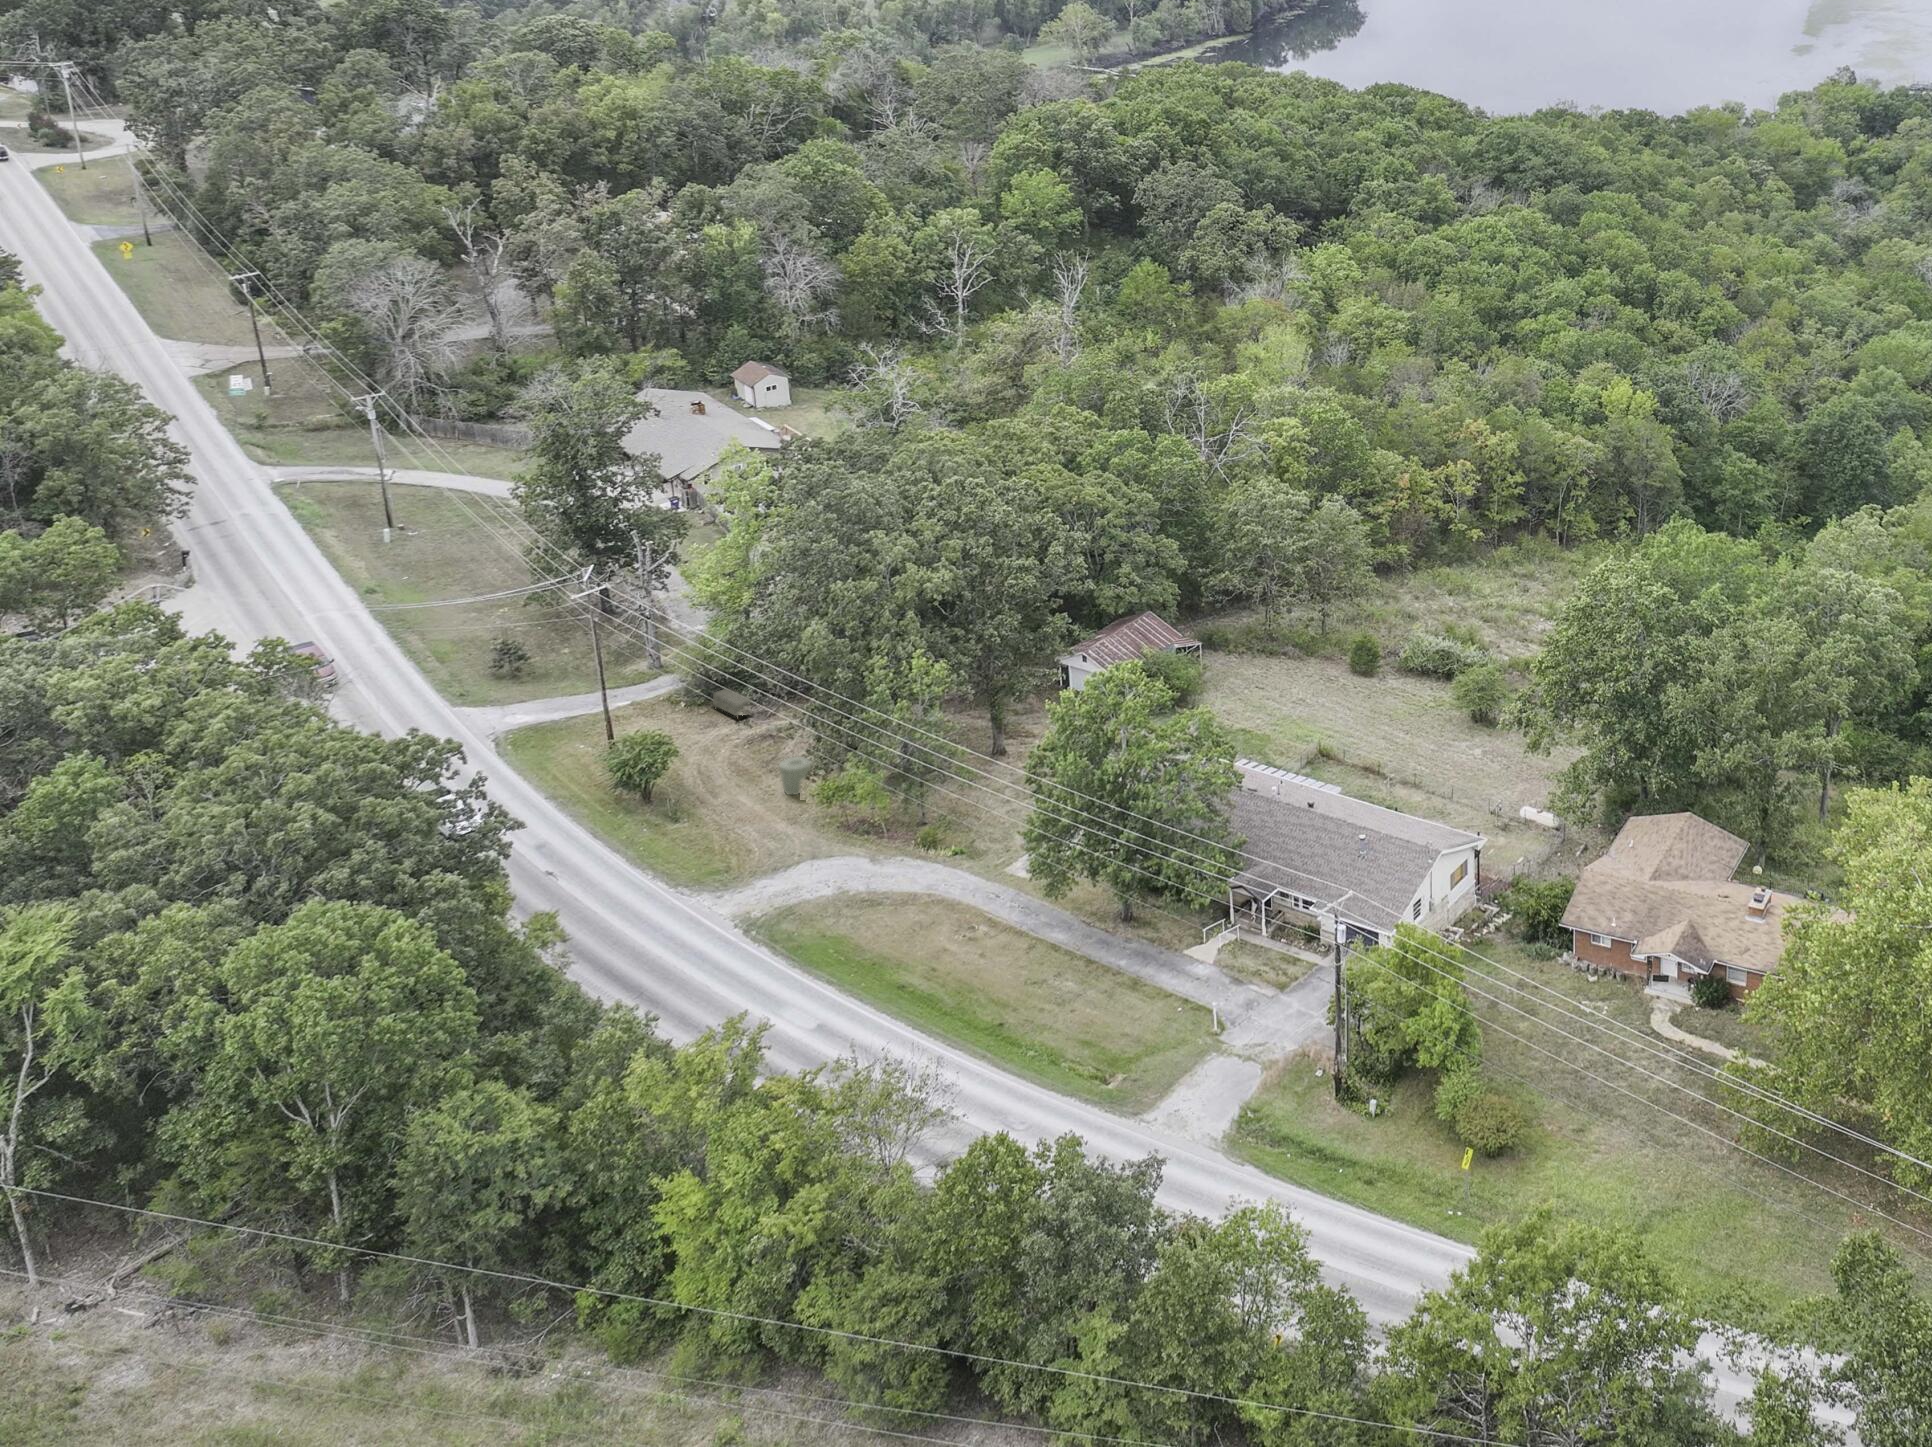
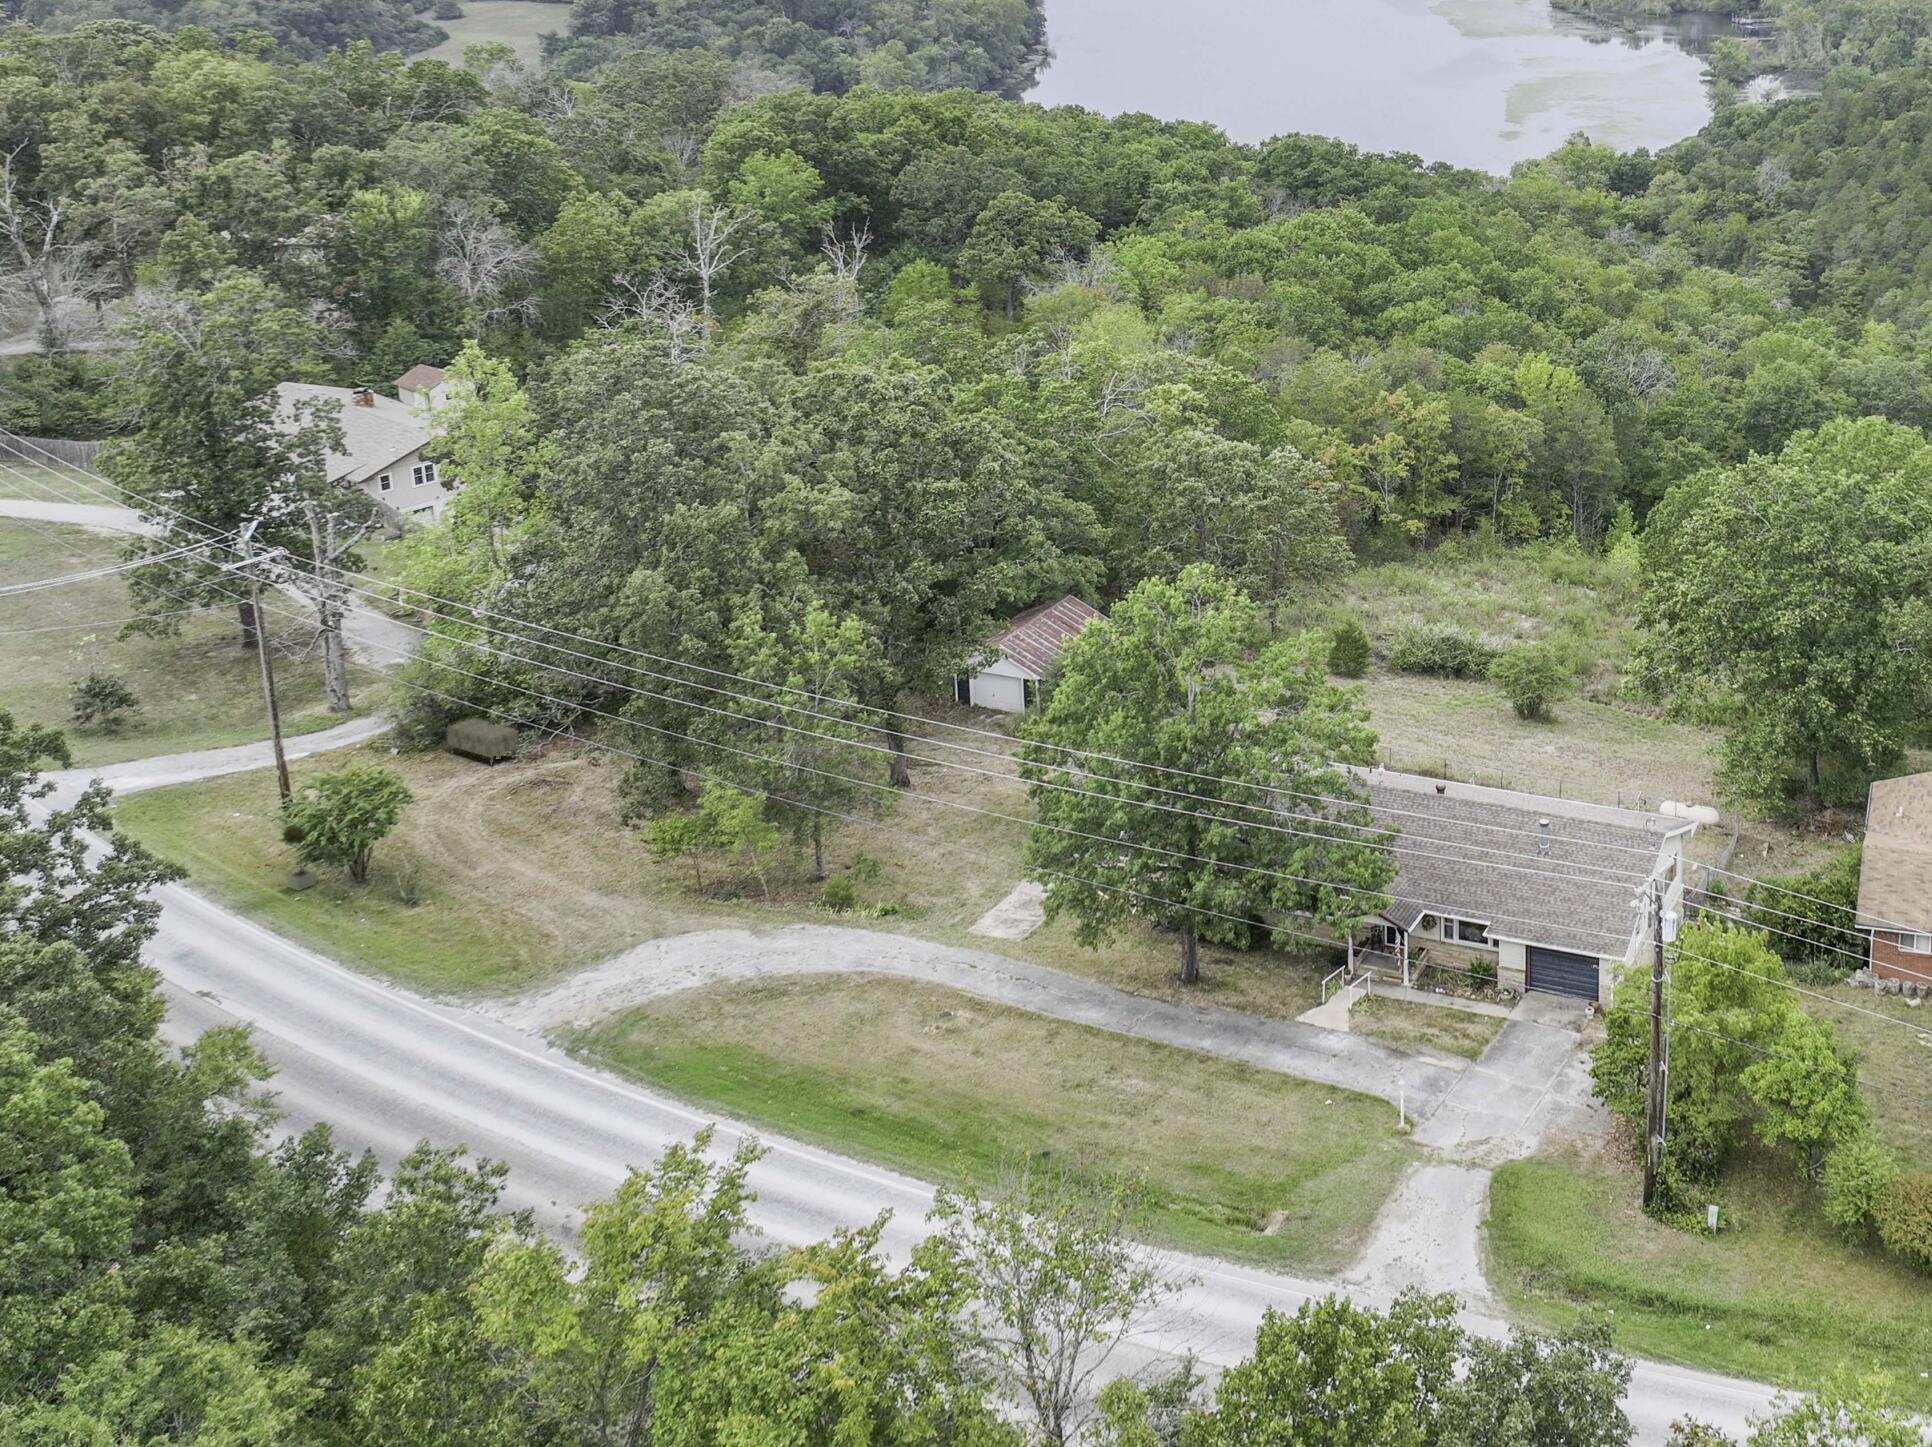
trash can: present [780,757,810,795] -> none [578,800,629,859]
potted tree: none [602,765,621,806] -> present [283,825,316,890]

